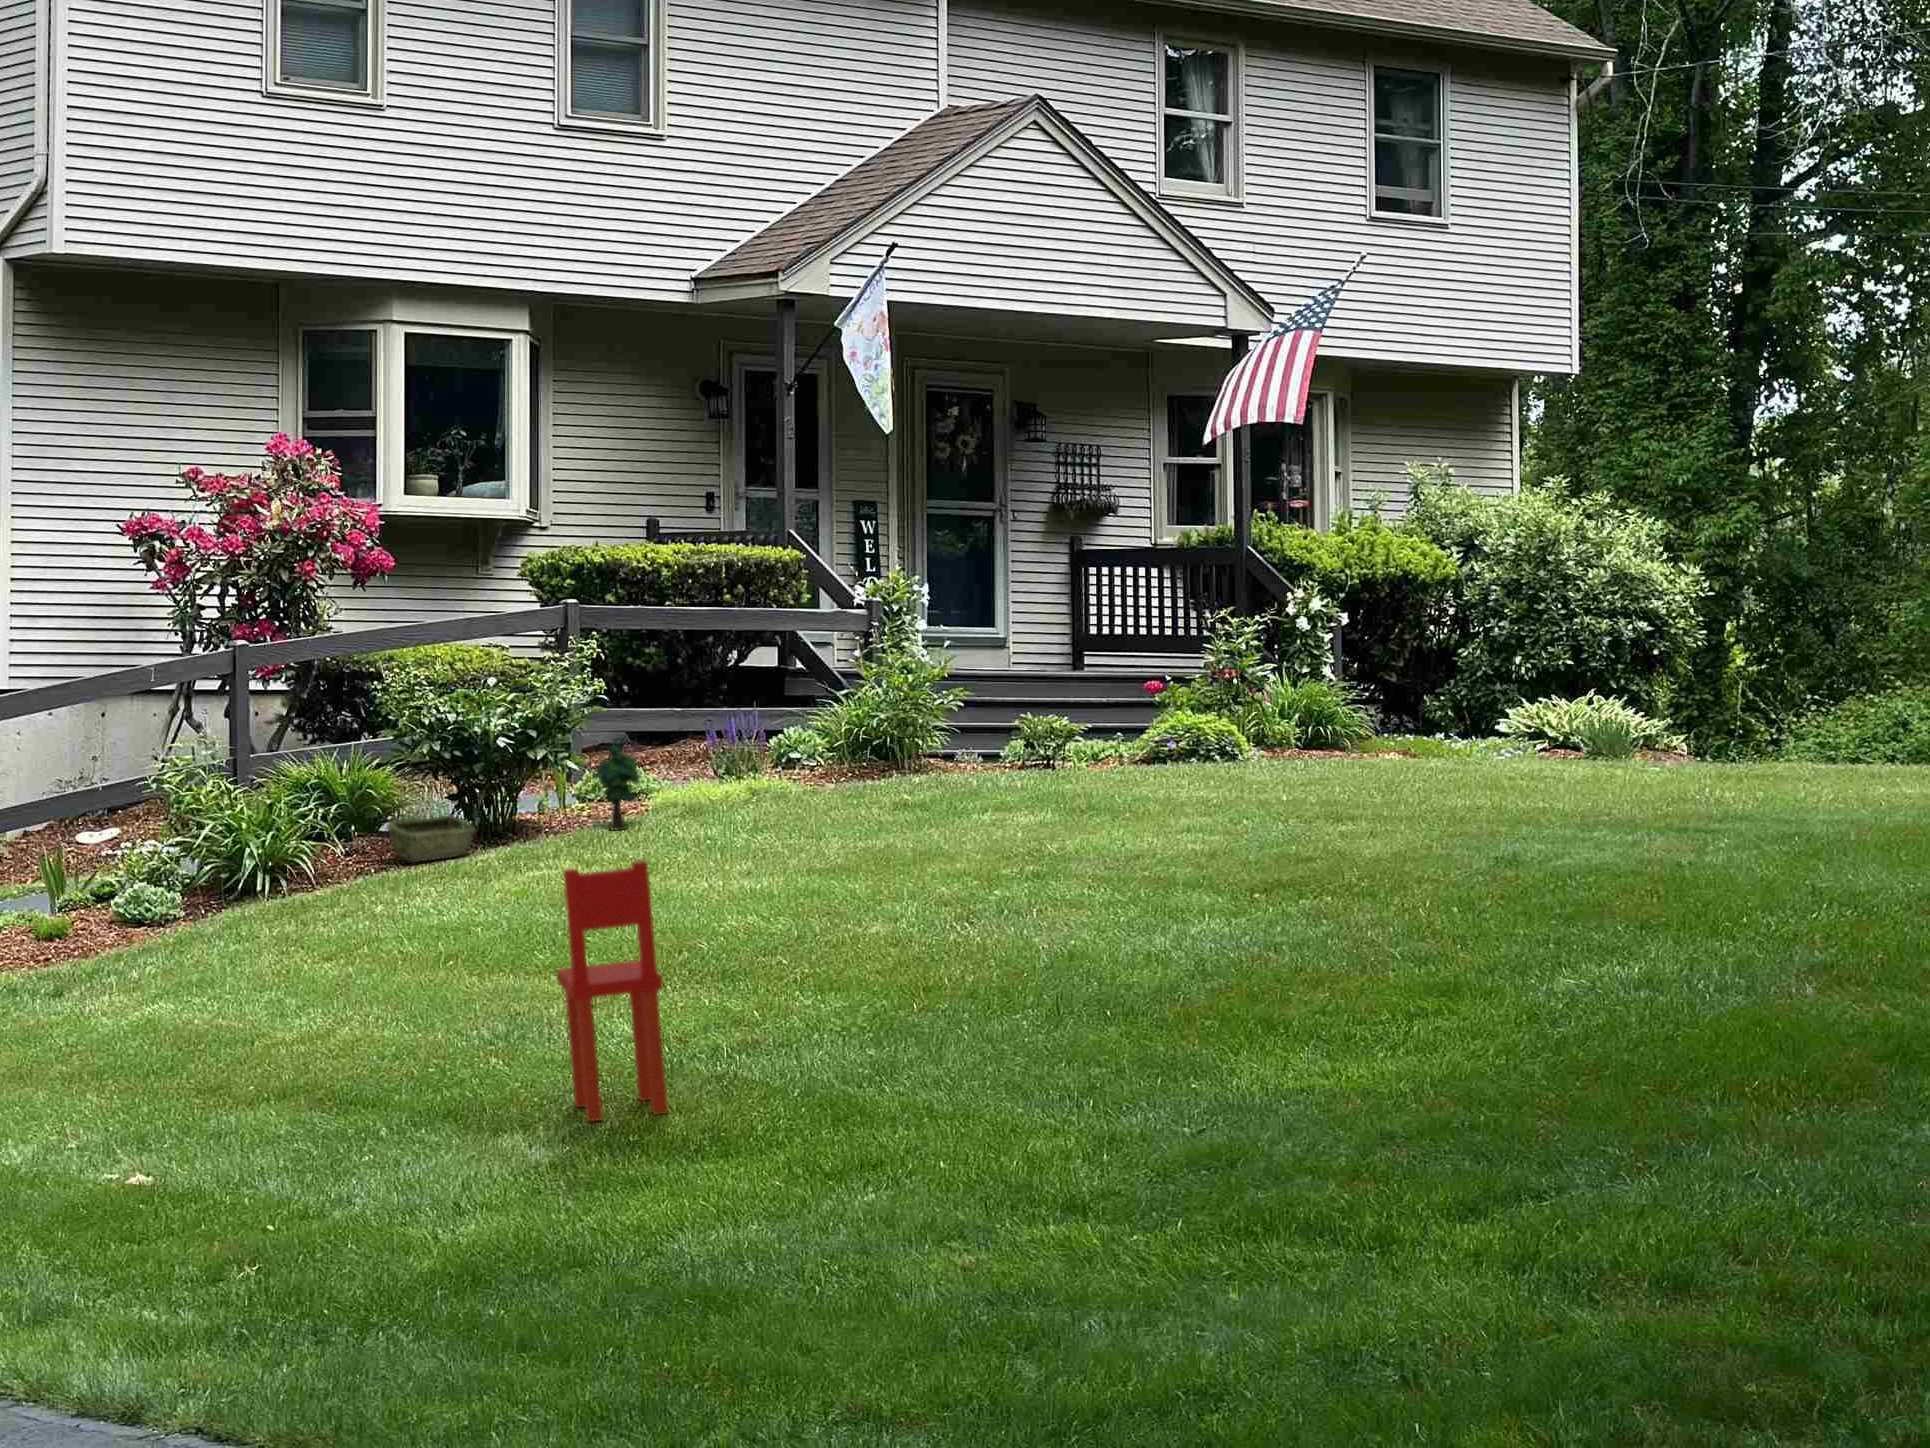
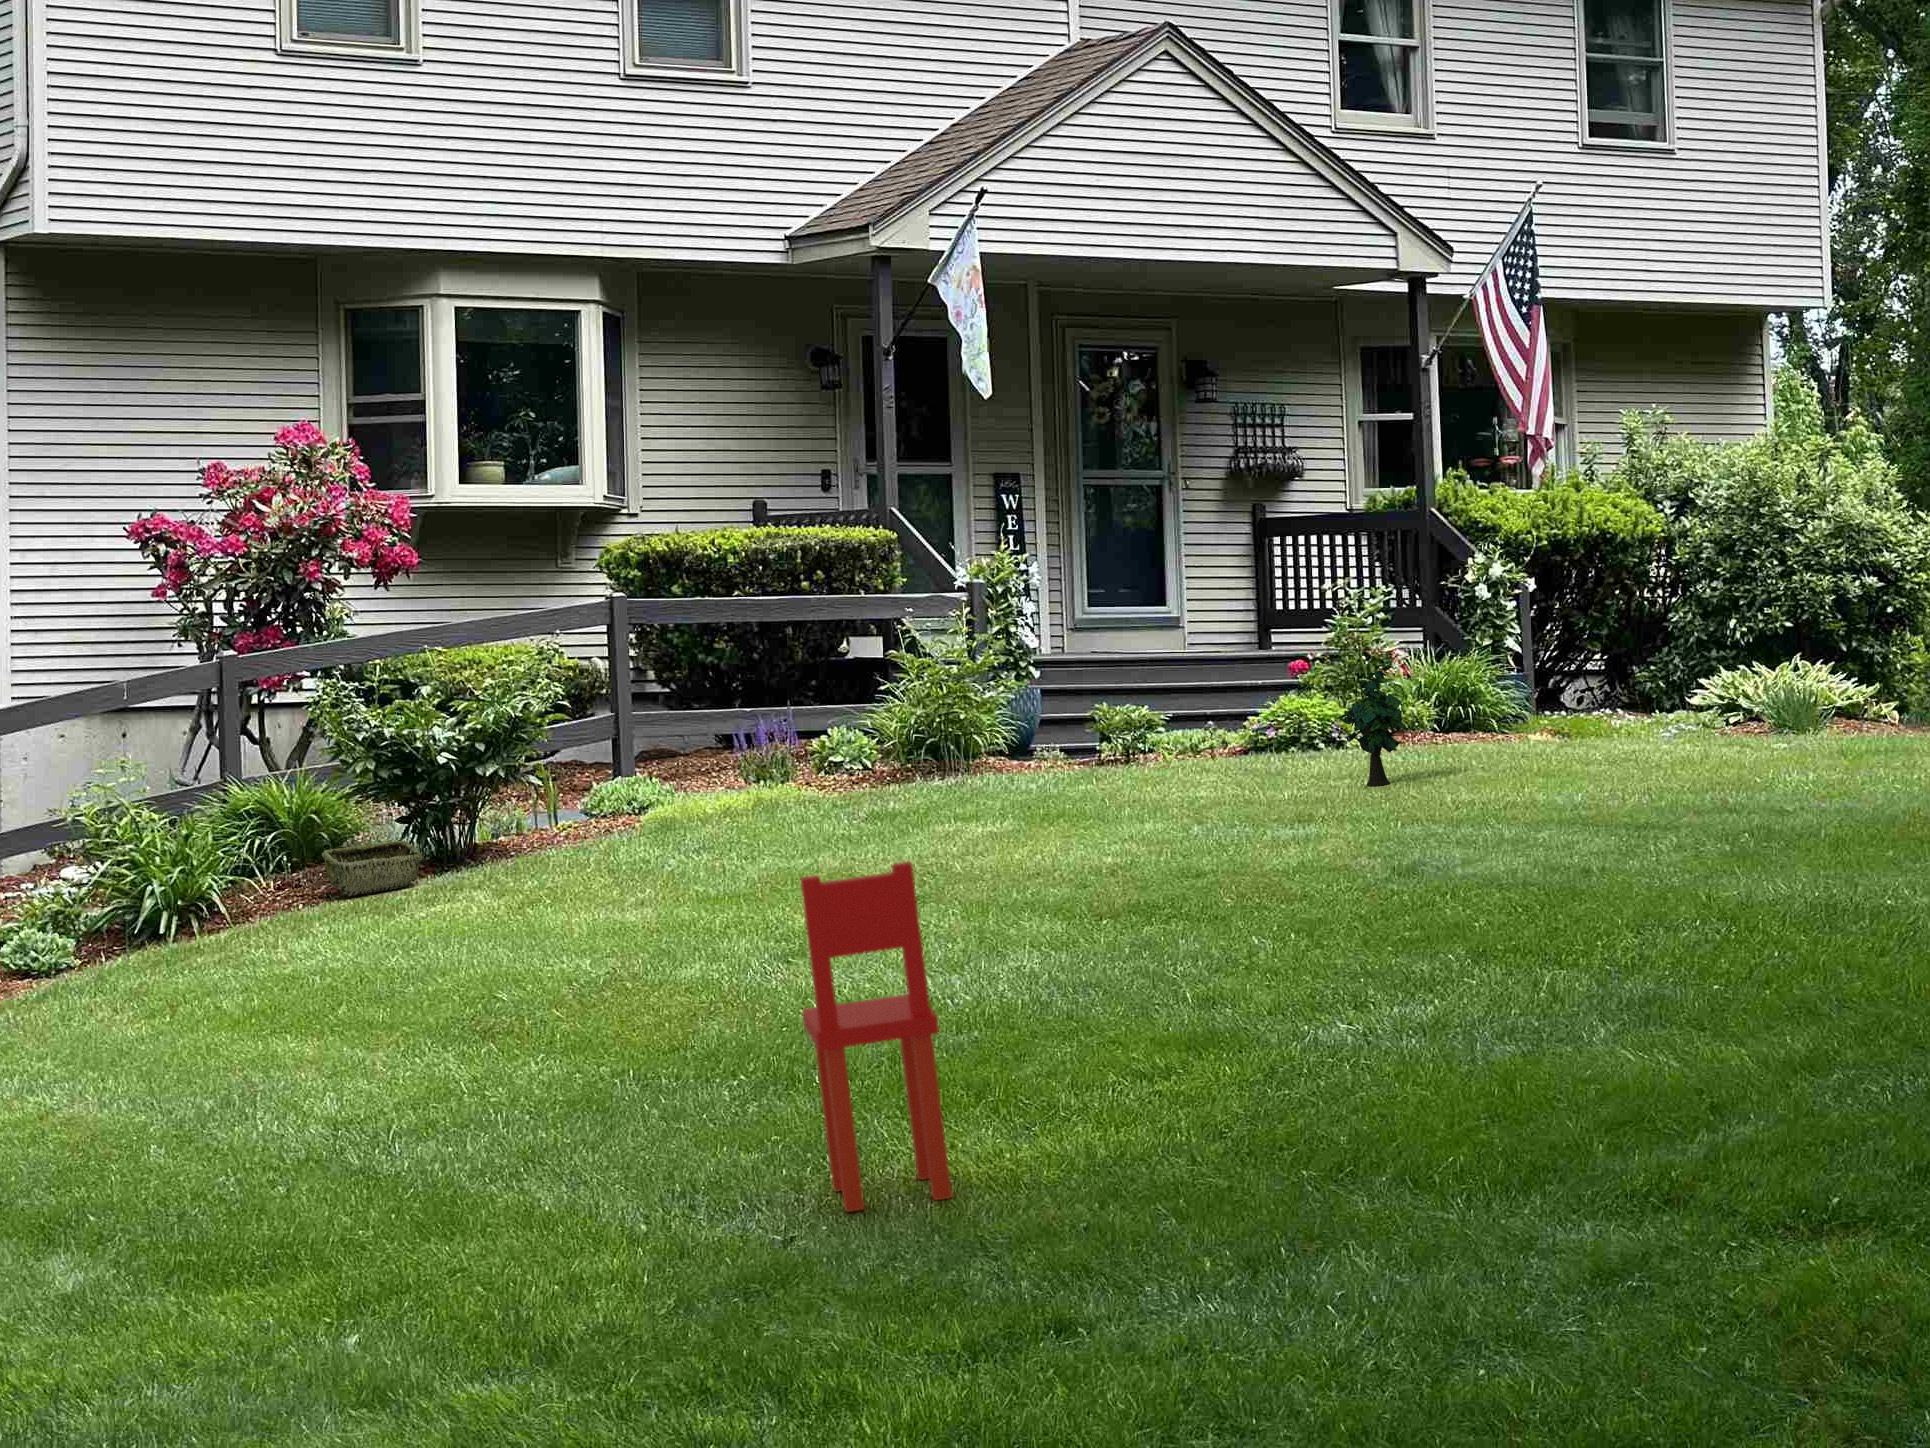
decorative plant: present [587,737,641,831] -> present [1337,670,1406,786]
chair: present [557,860,668,1121] -> present [800,862,952,1212]

